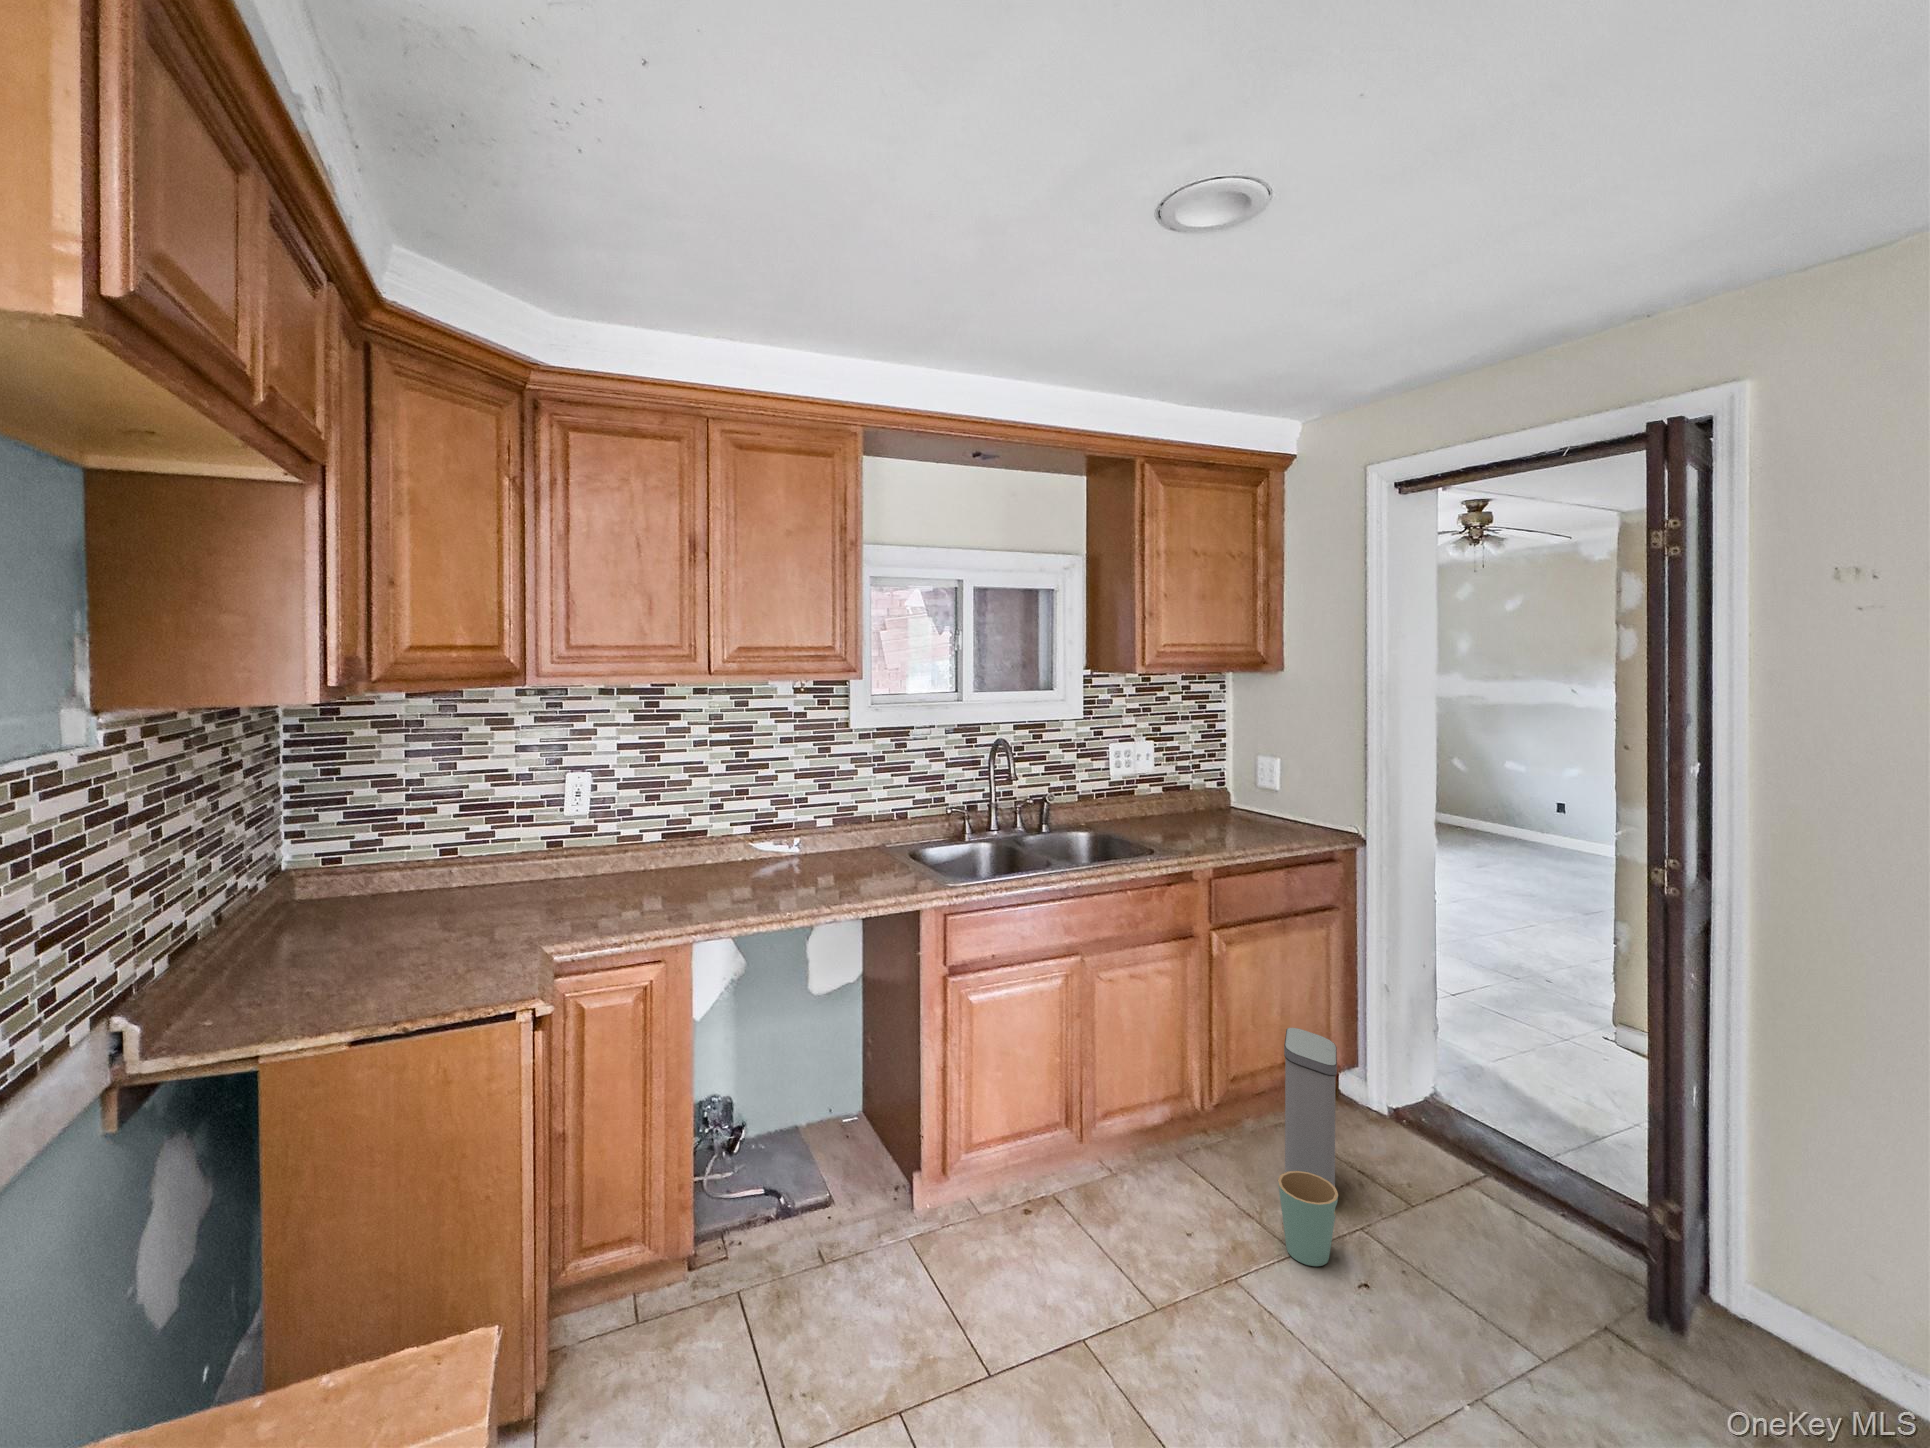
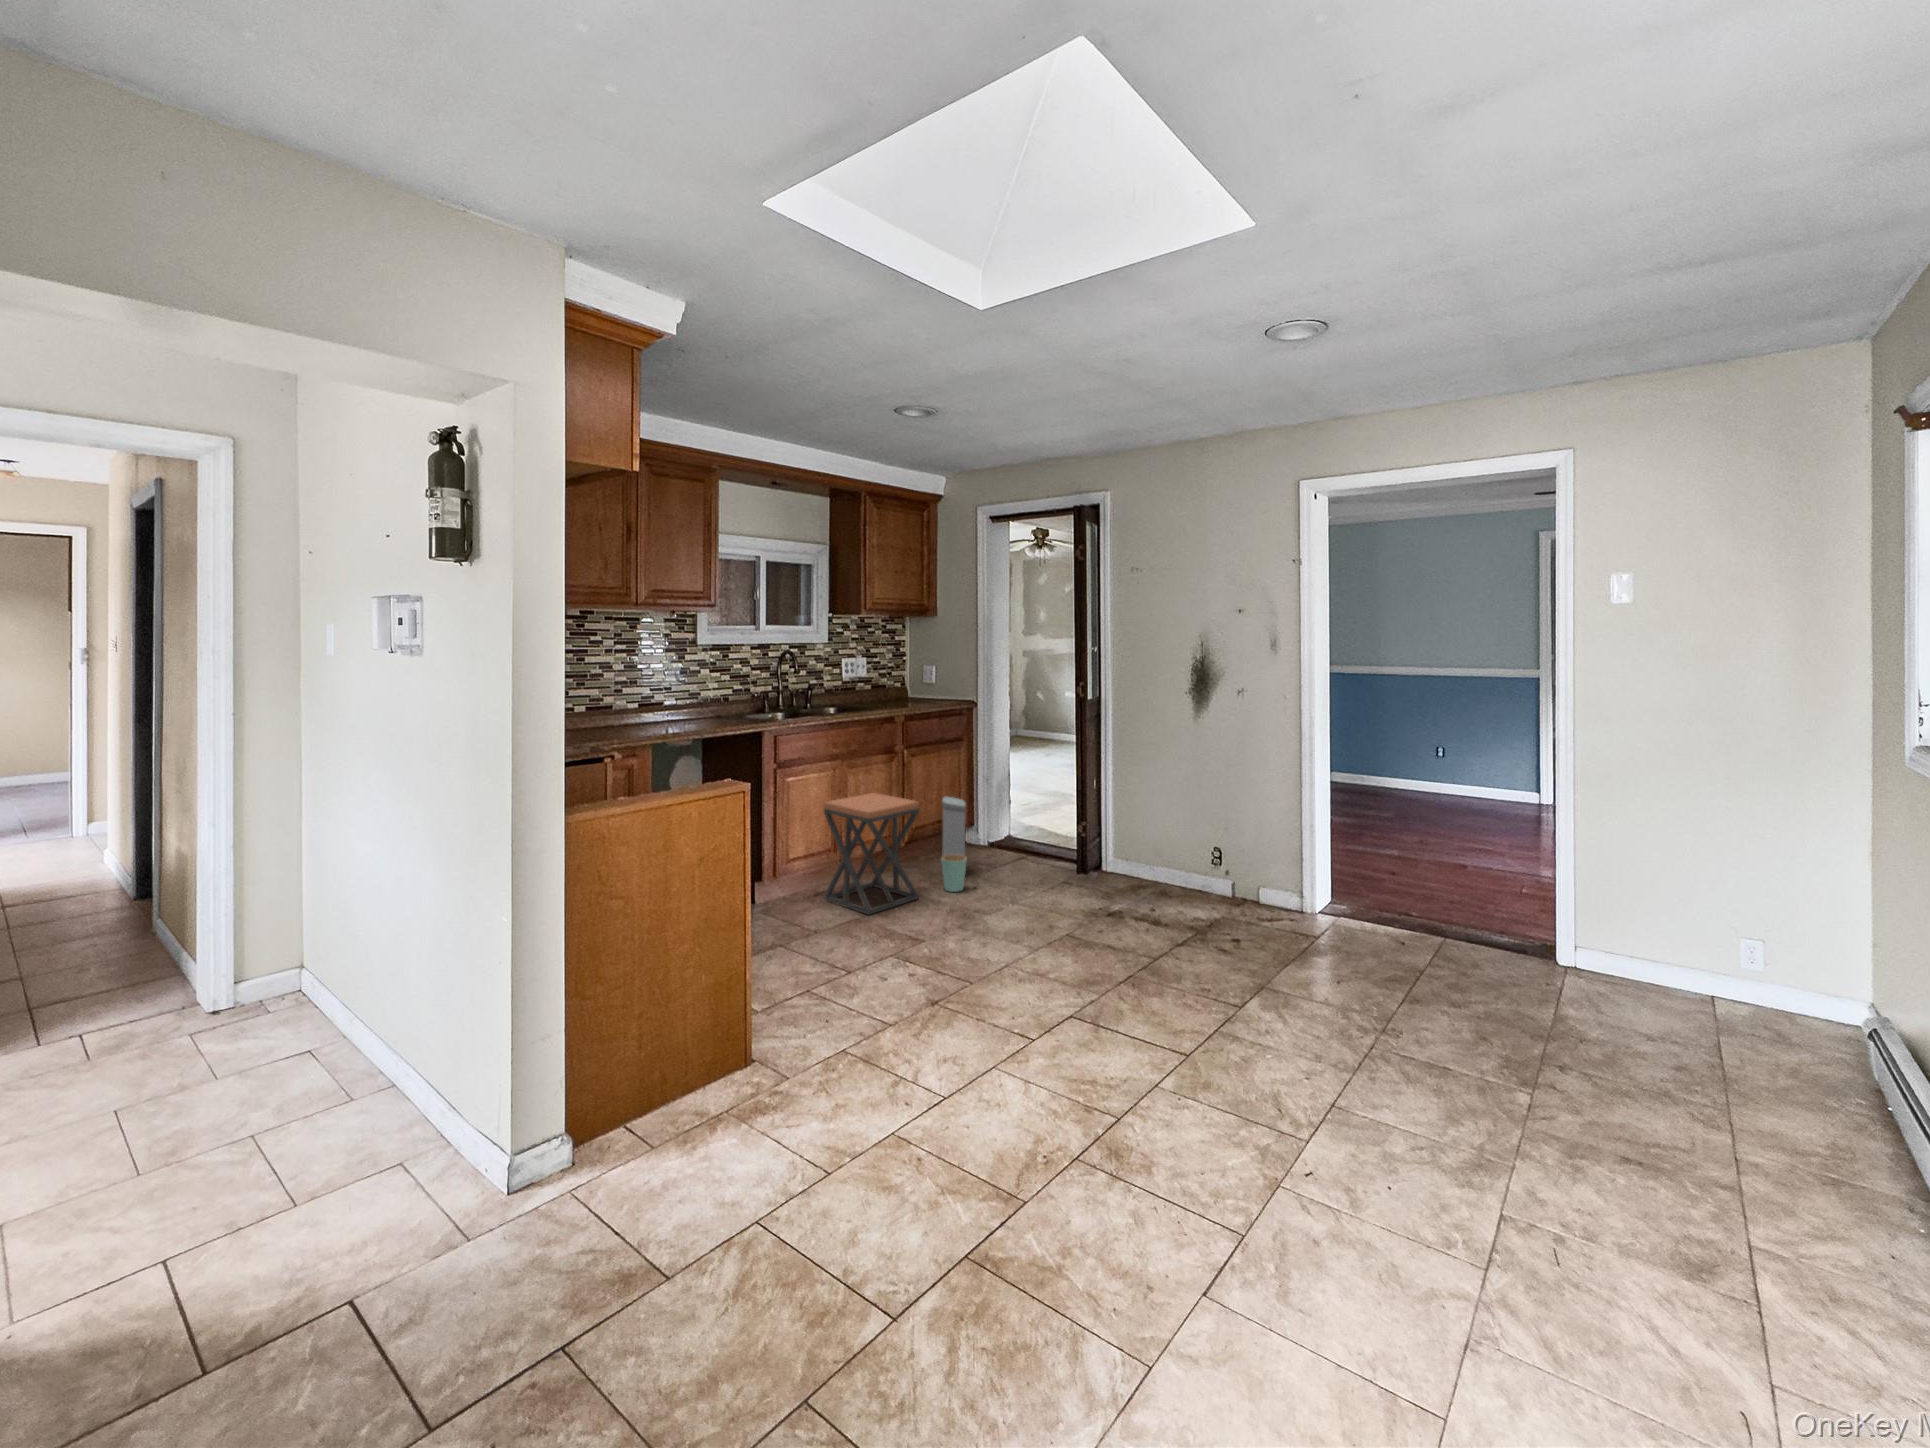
stool: none [1034,1016,1225,1309] -> present [824,793,919,915]

